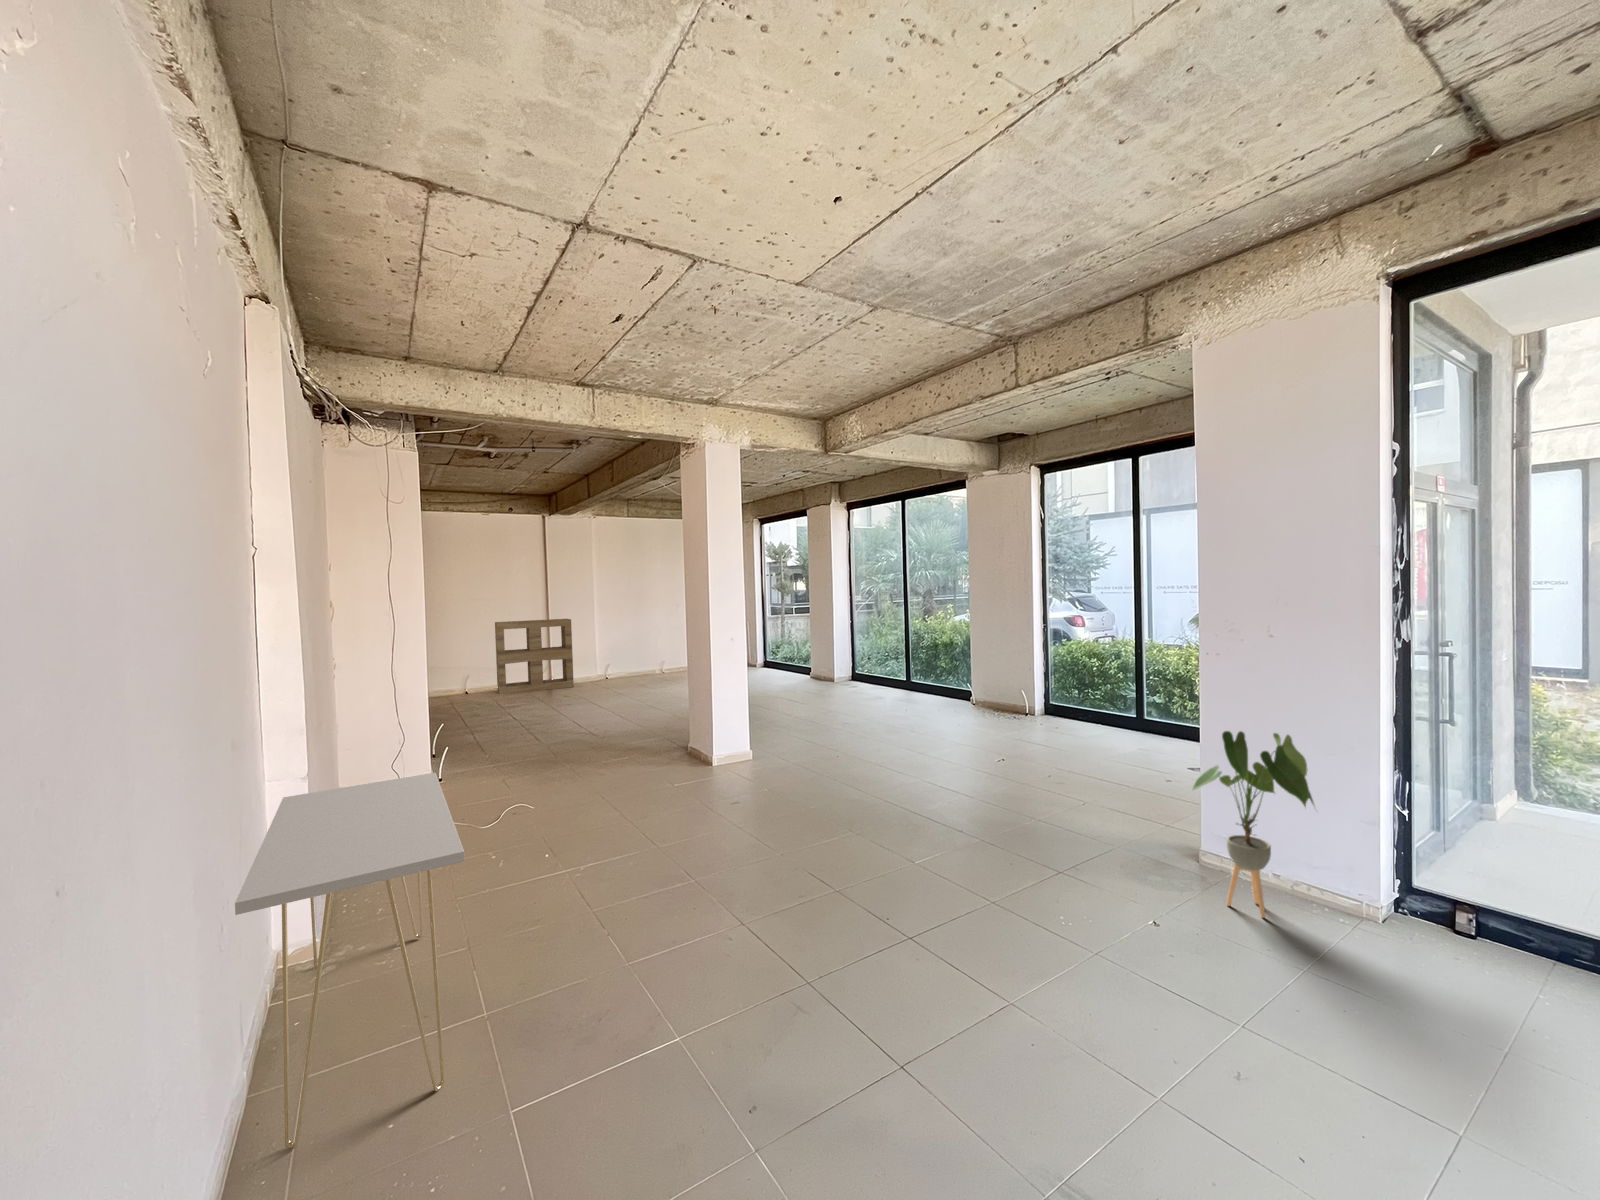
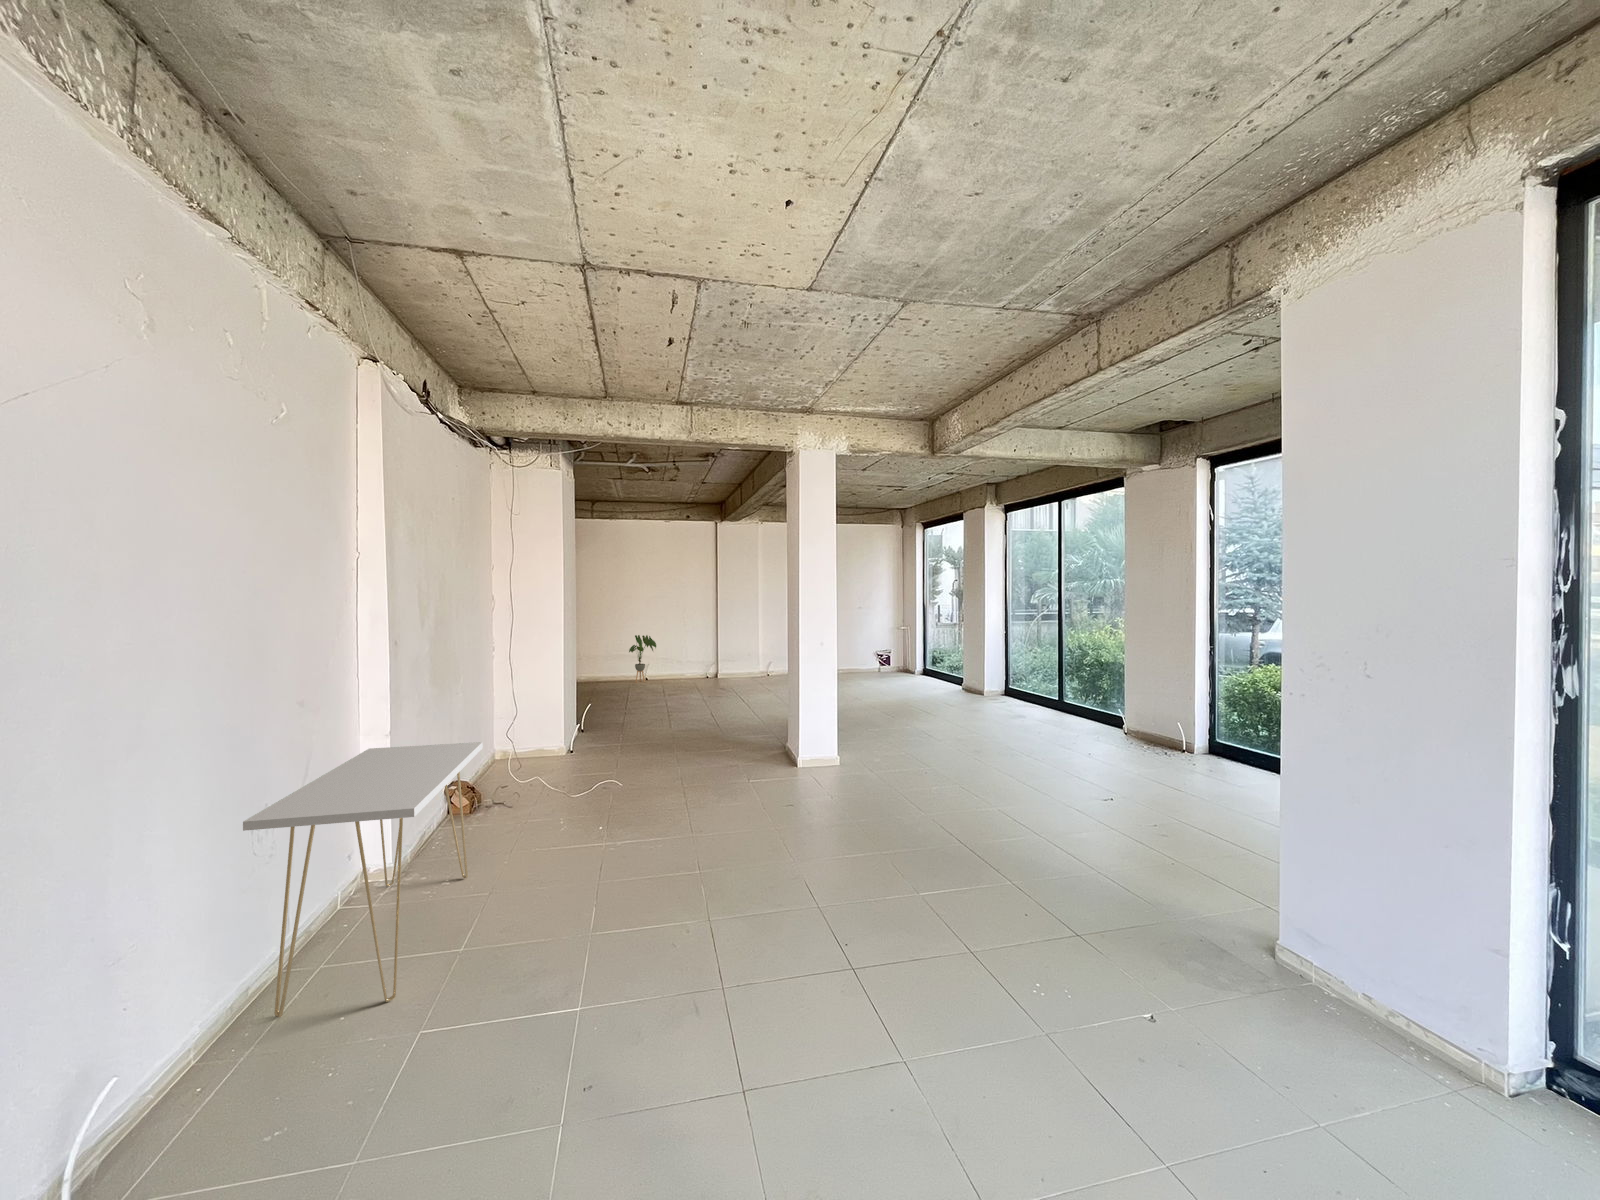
shelving unit: present [495,619,574,694] -> none [671,617,735,682]
house plant: present [1192,731,1314,918] -> present [629,635,656,682]

